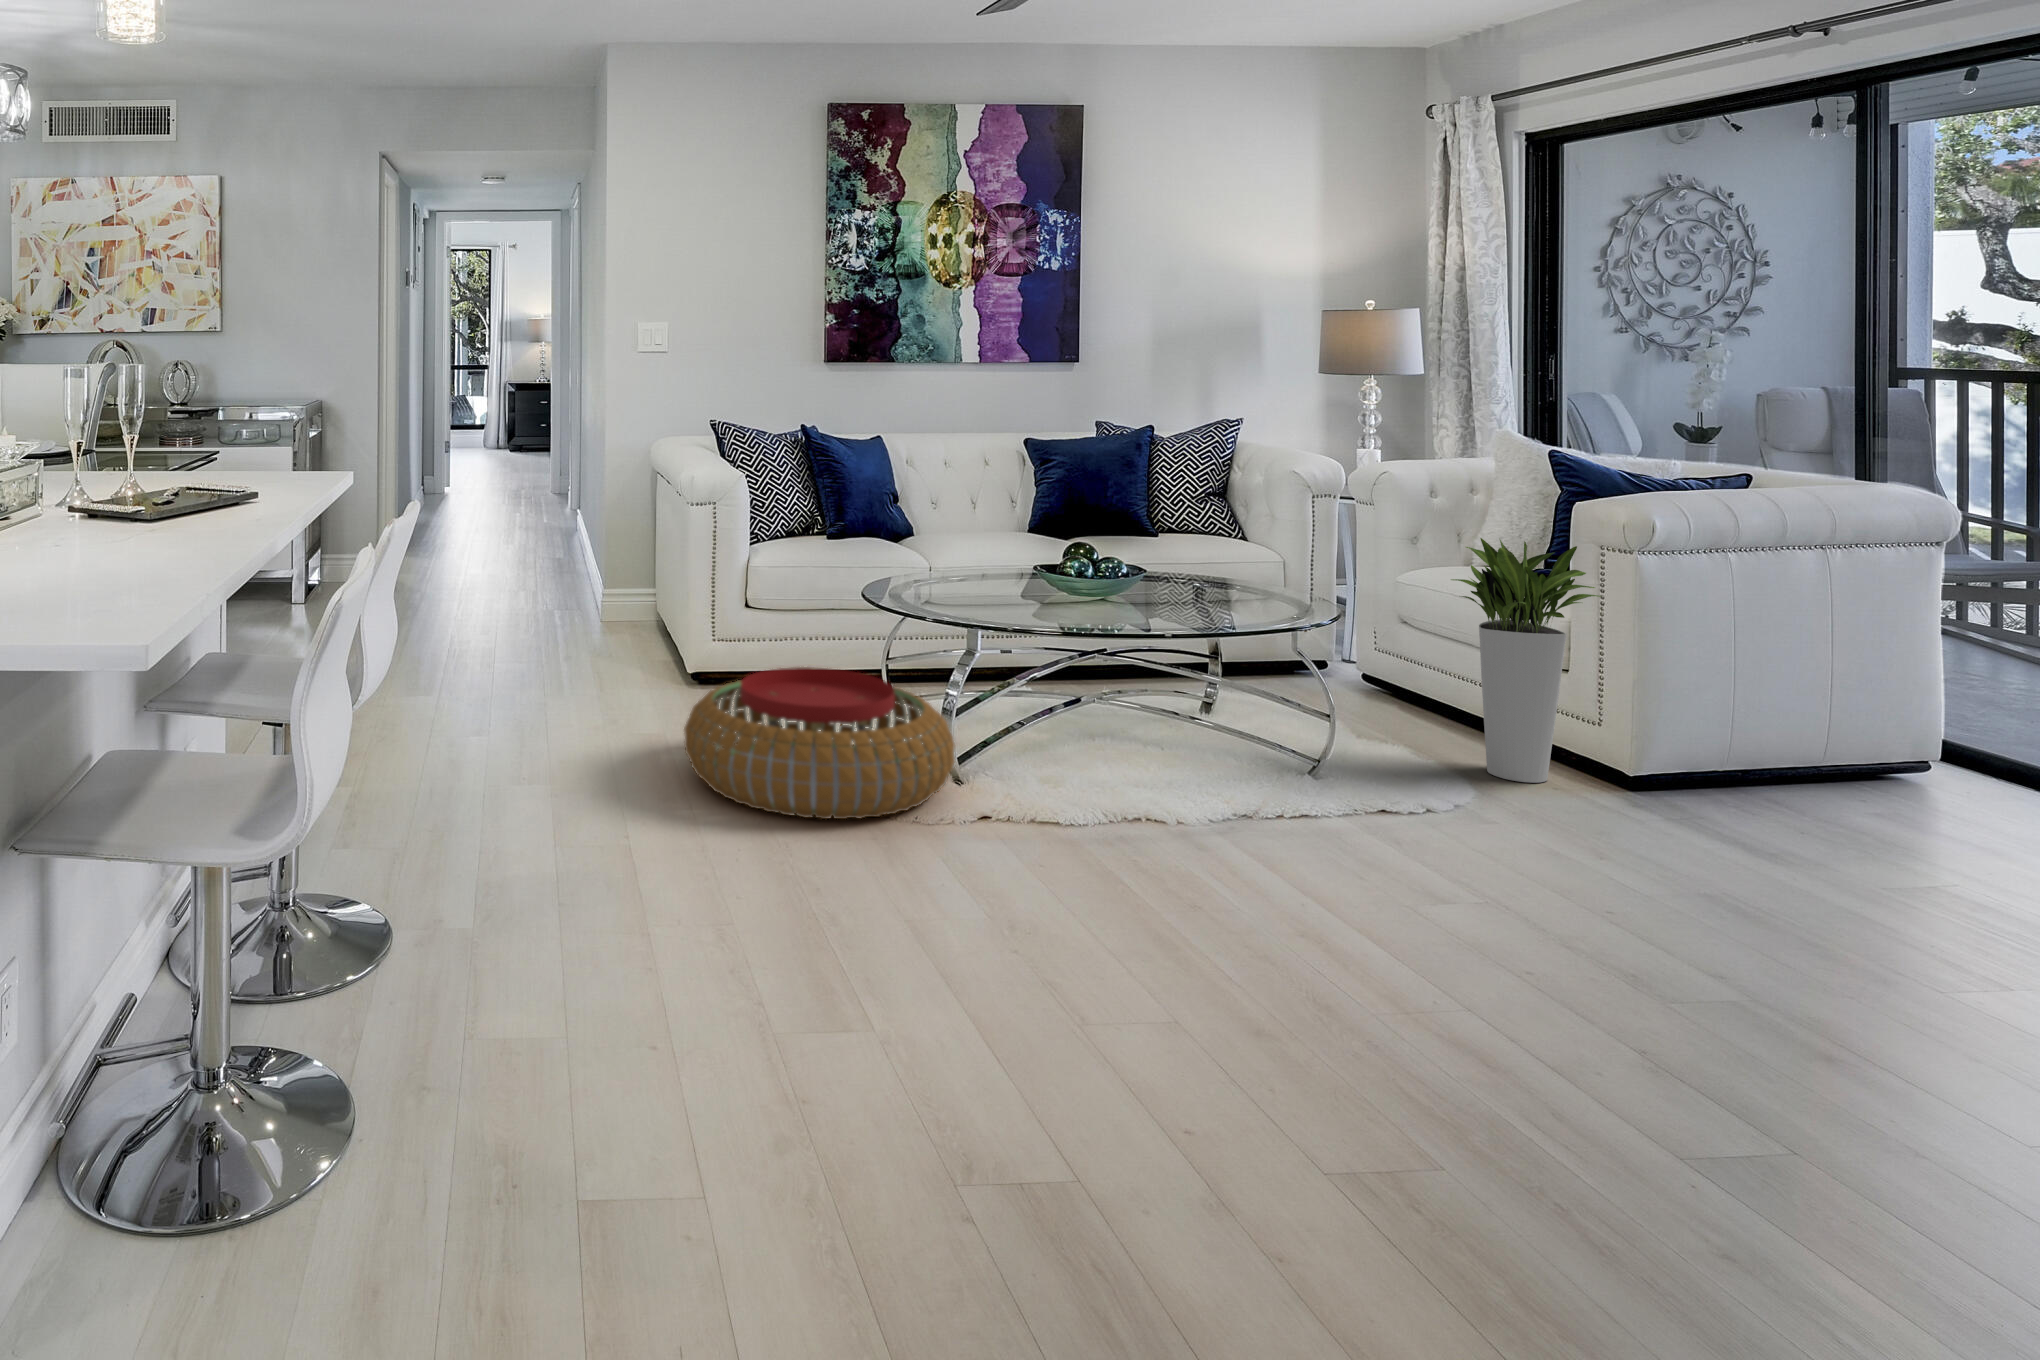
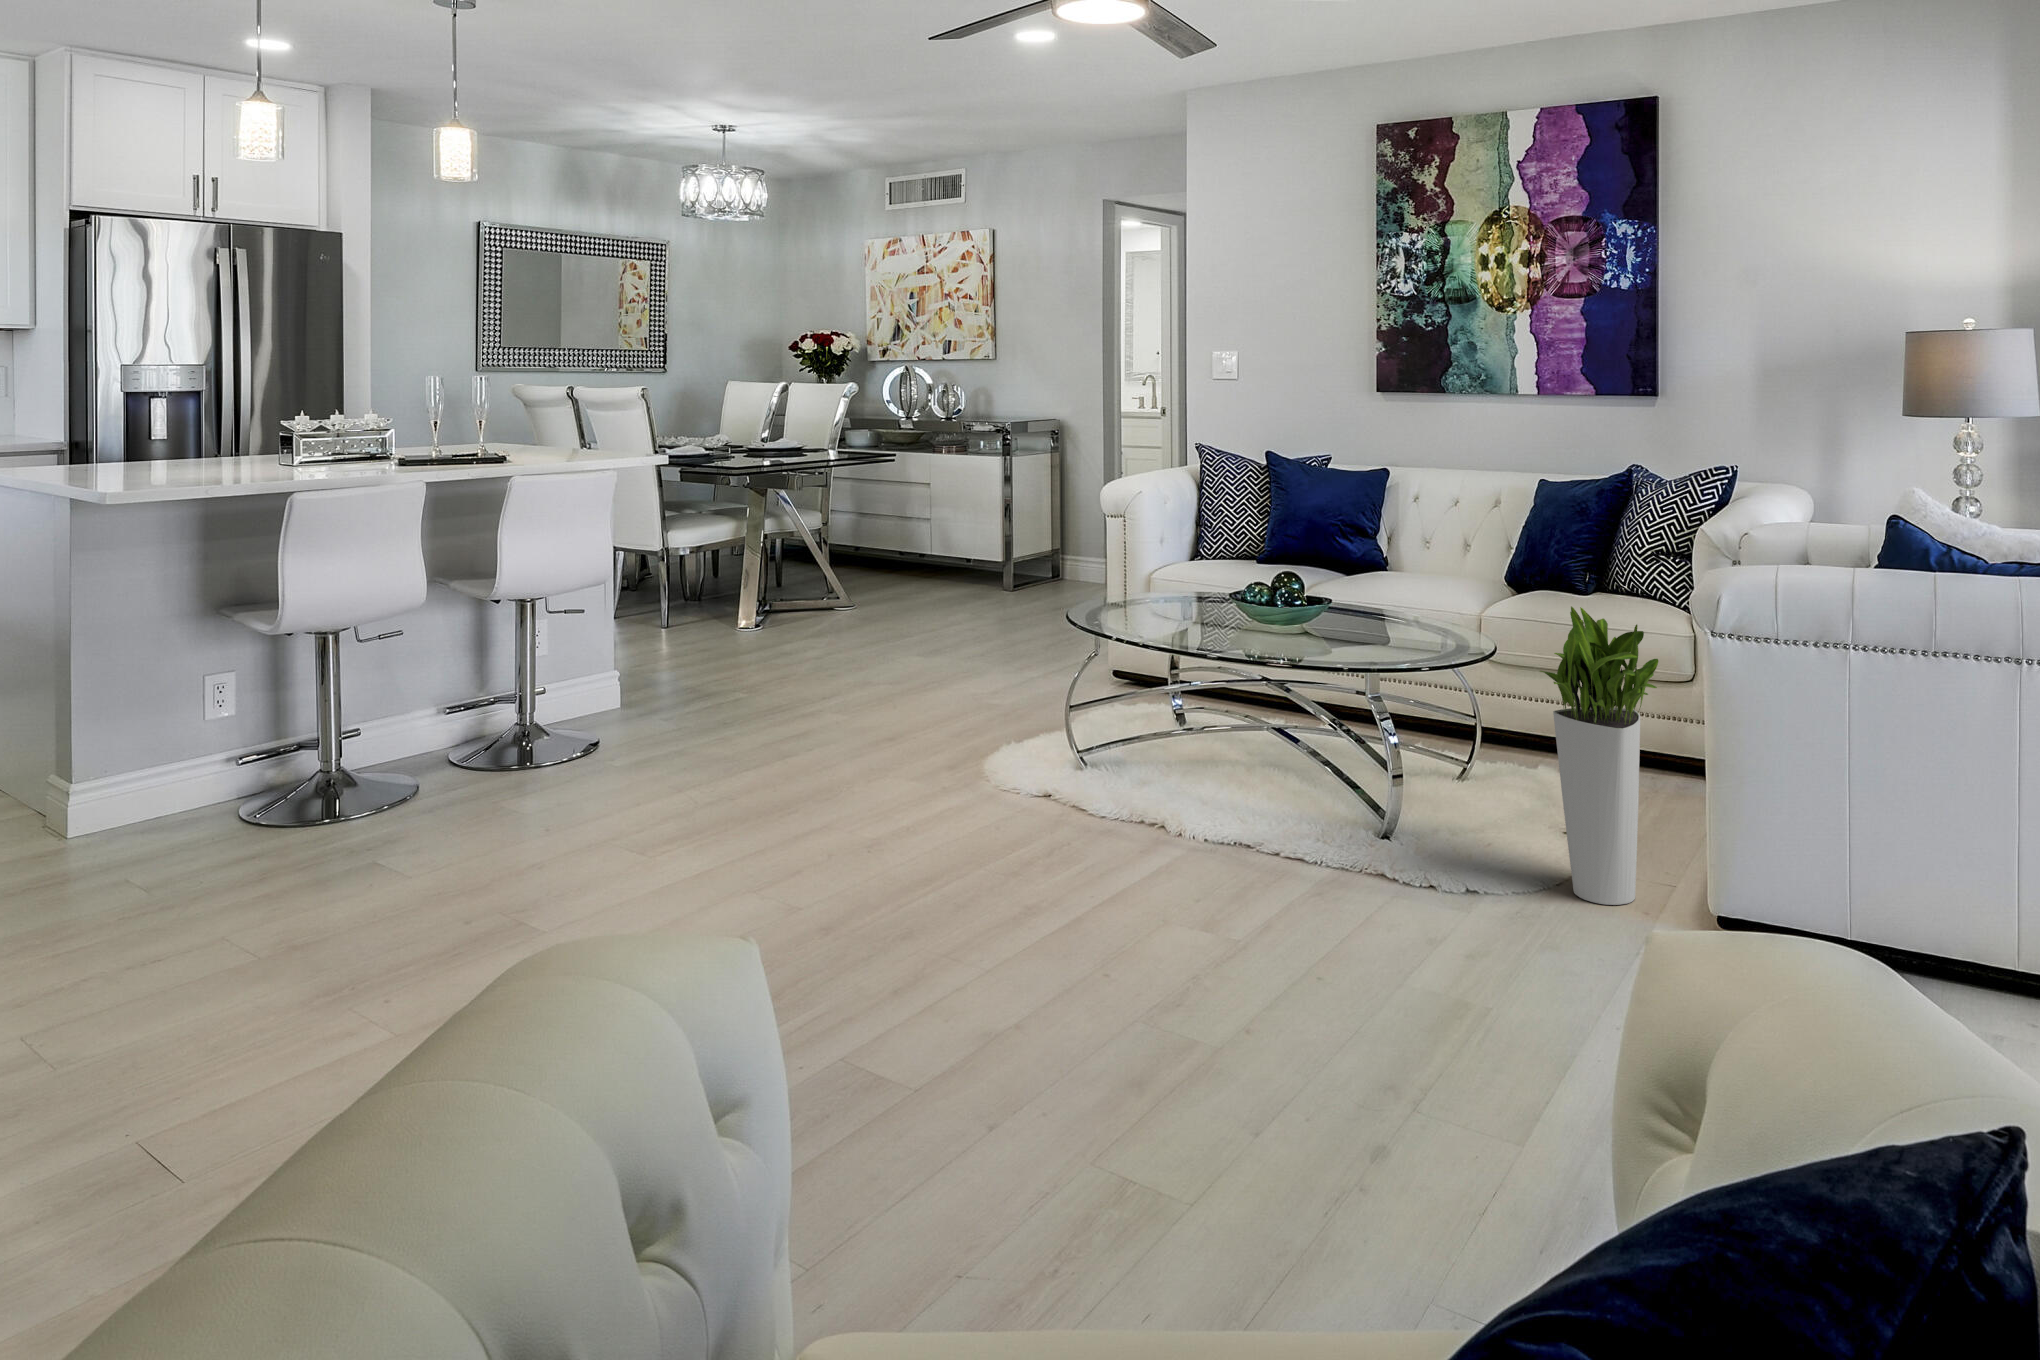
pouf: present [684,667,955,819] -> none [837,665,1074,793]

